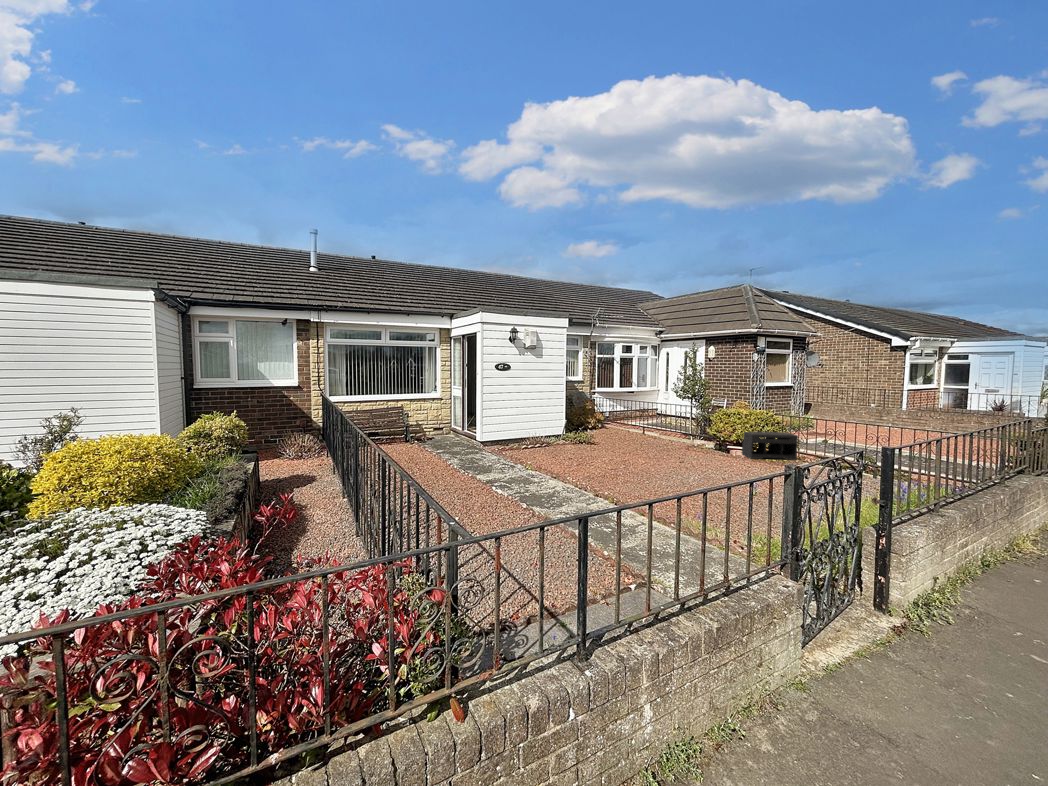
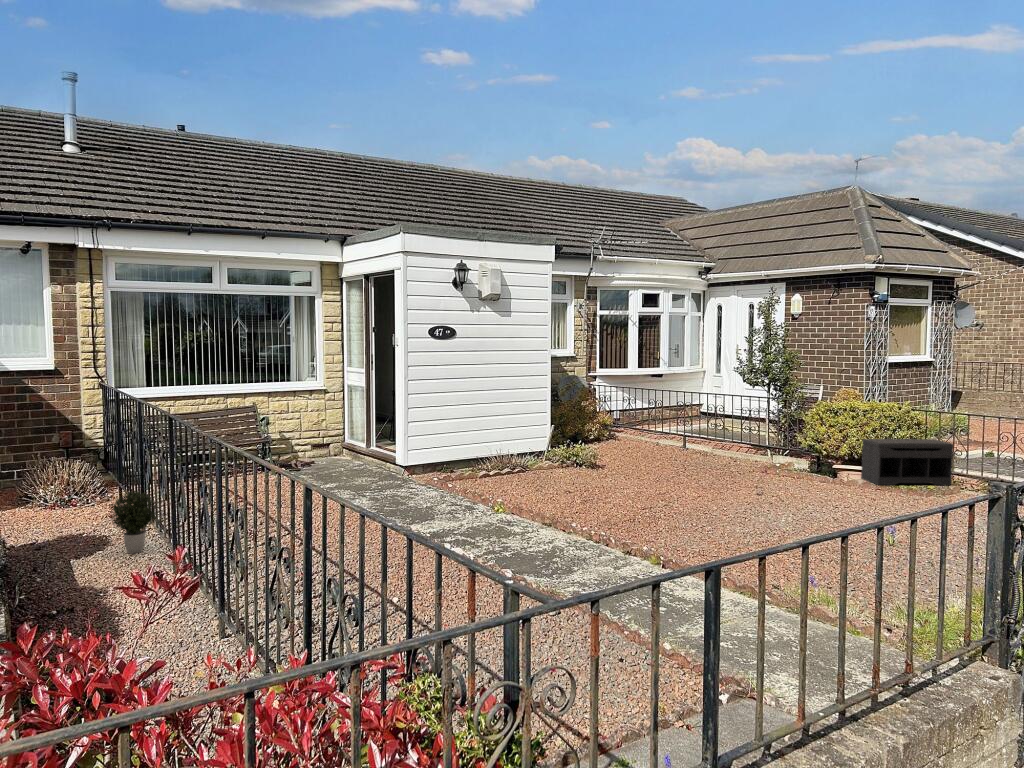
potted plant: none [312,452,338,486] -> present [110,490,157,554]

